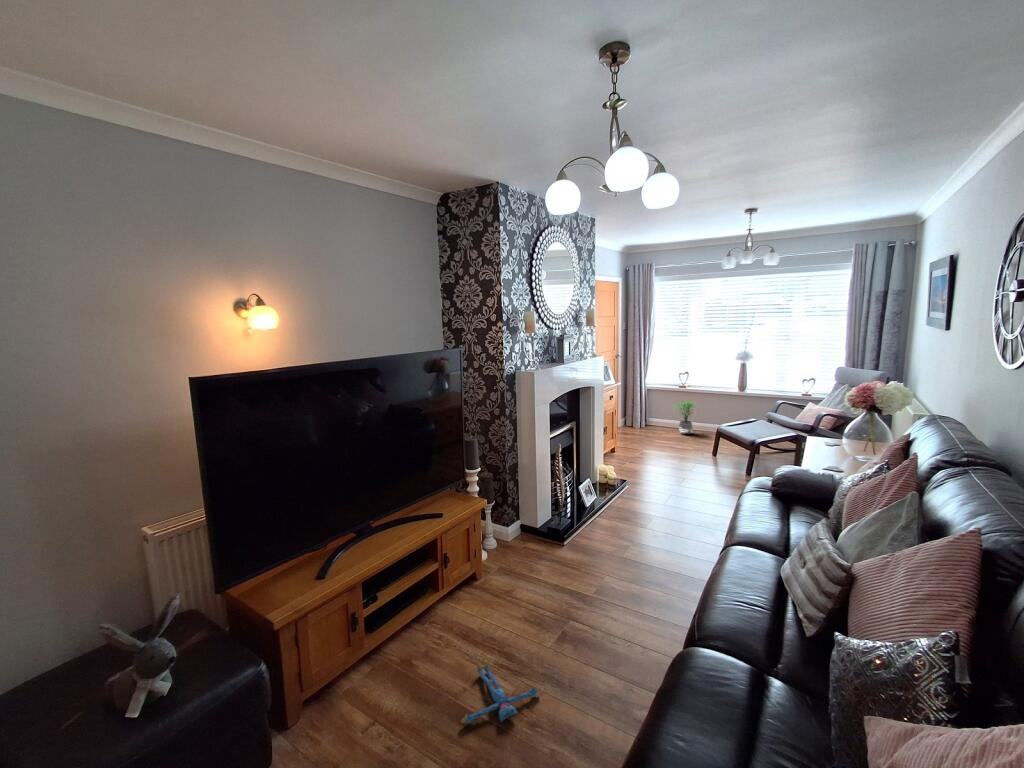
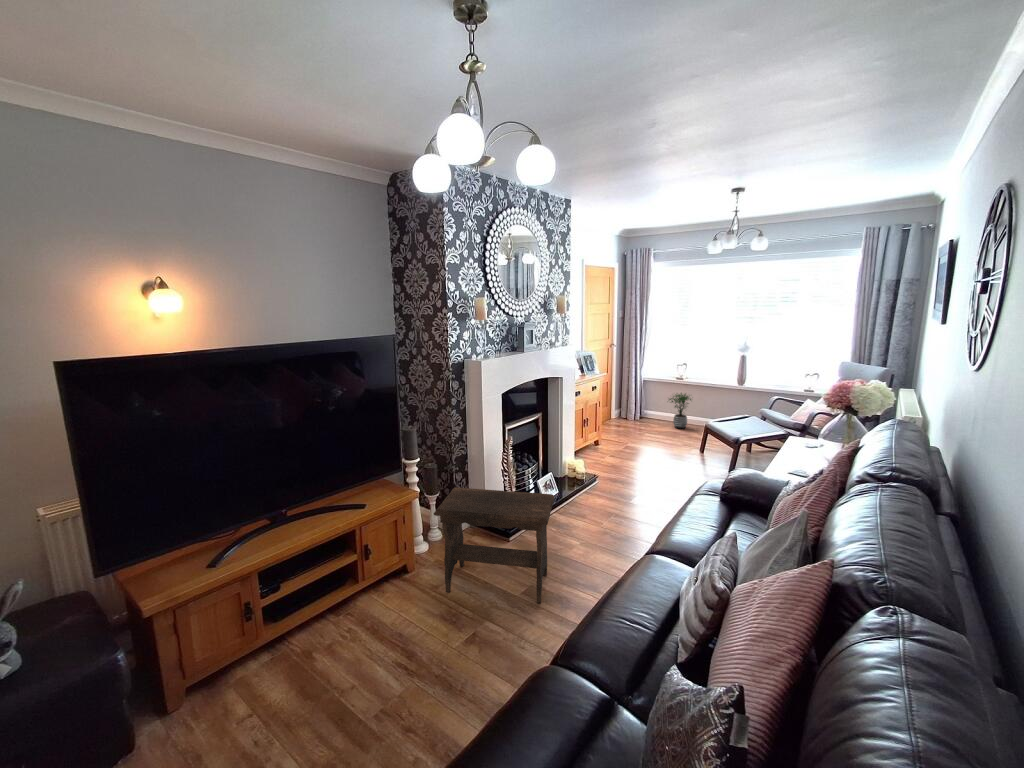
footstool: none [512,494,625,601] -> present [434,487,554,603]
plush toy: present [461,661,541,724] -> none [332,660,425,726]

